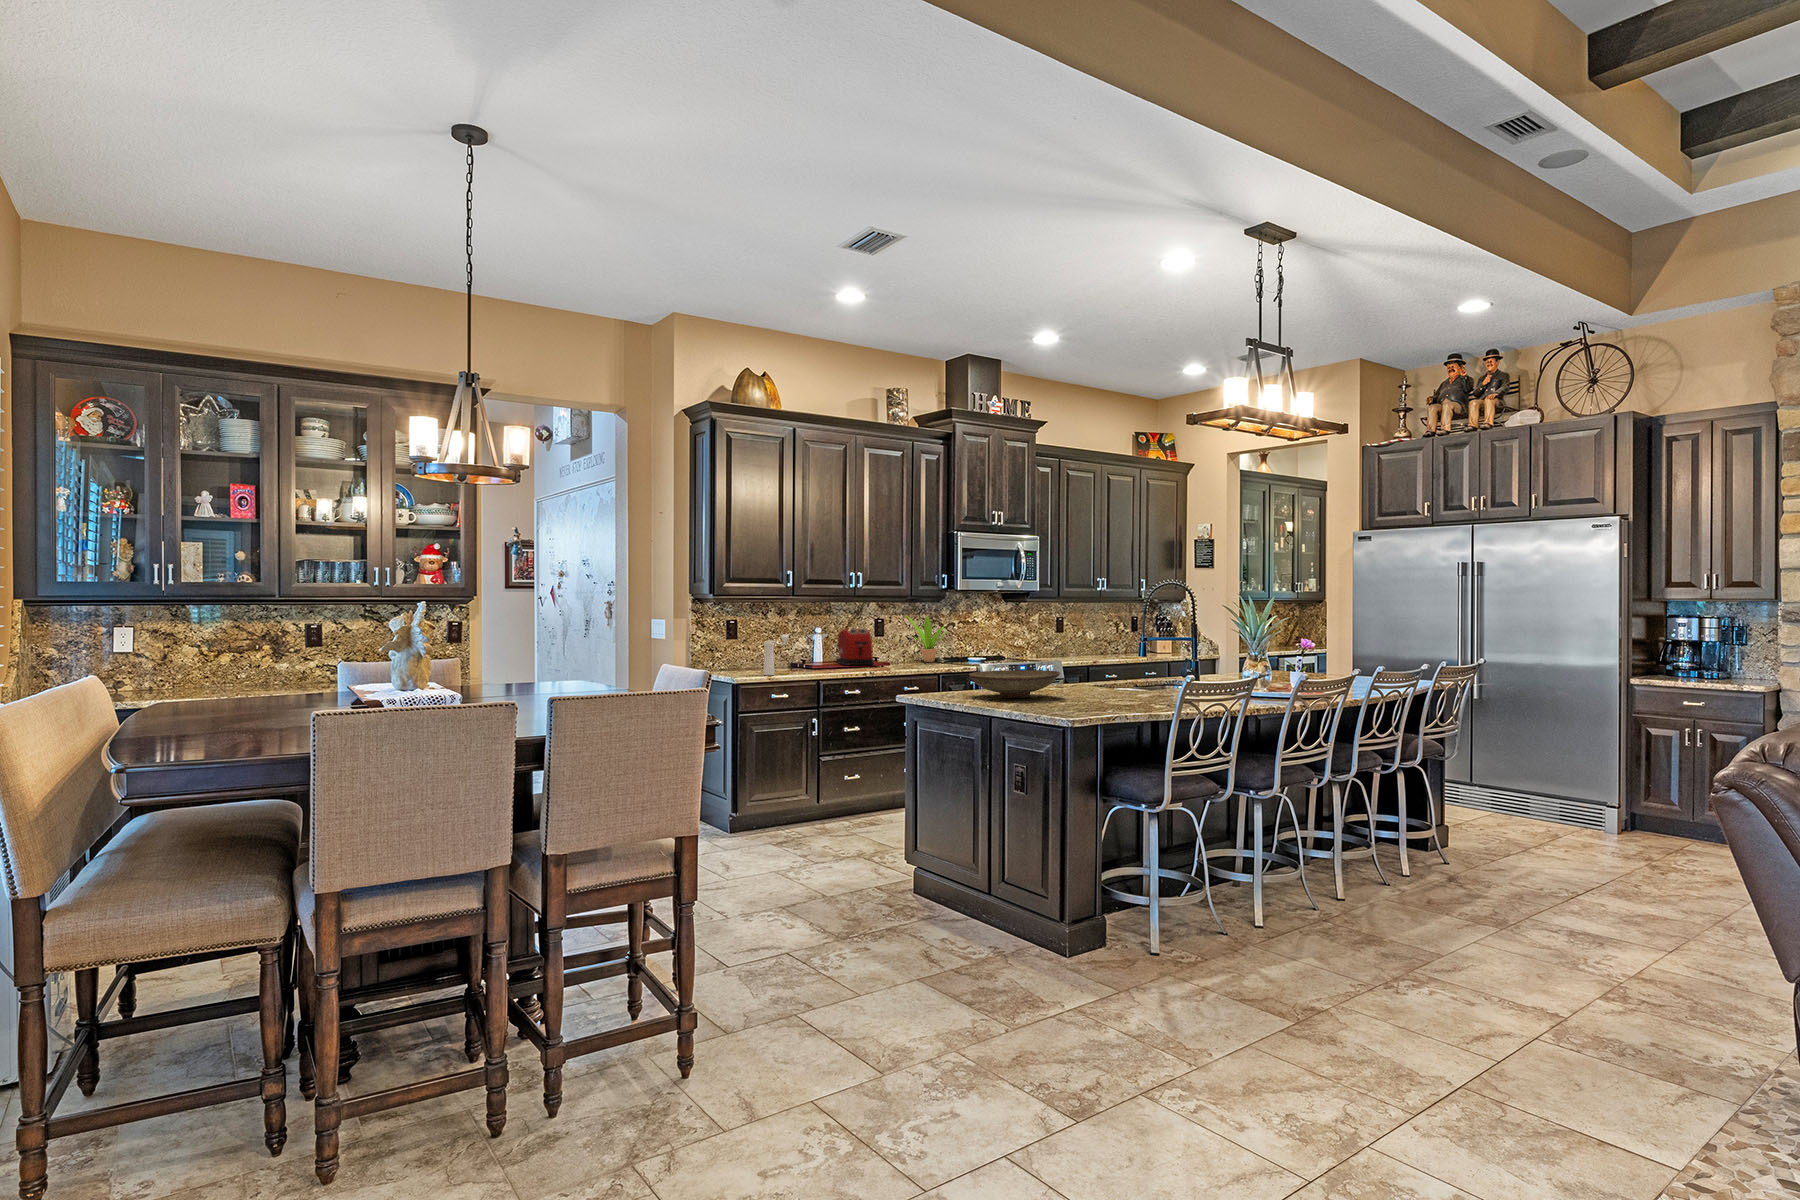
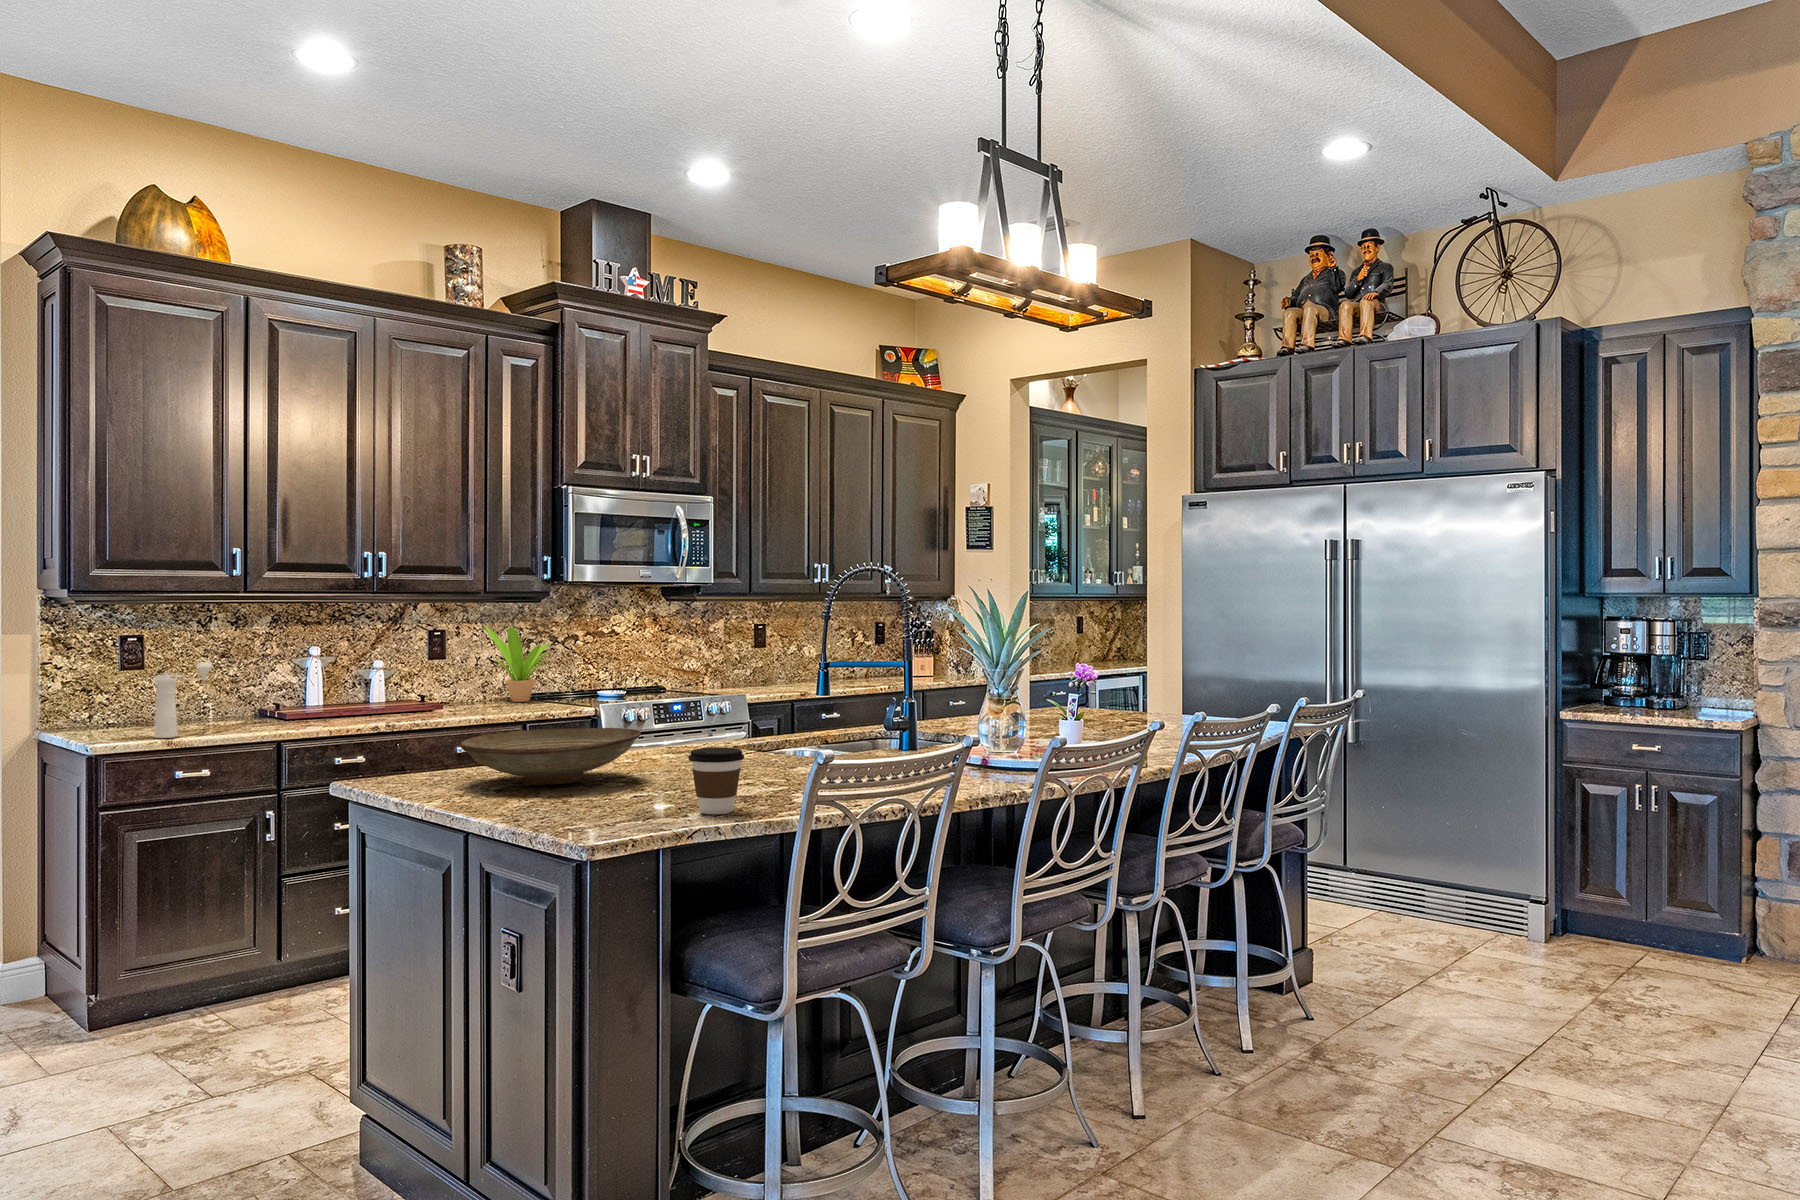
toaster: present [836,629,874,665] -> none [348,648,410,713]
coffee cup: none [1106,677,1135,710] -> present [688,747,744,814]

